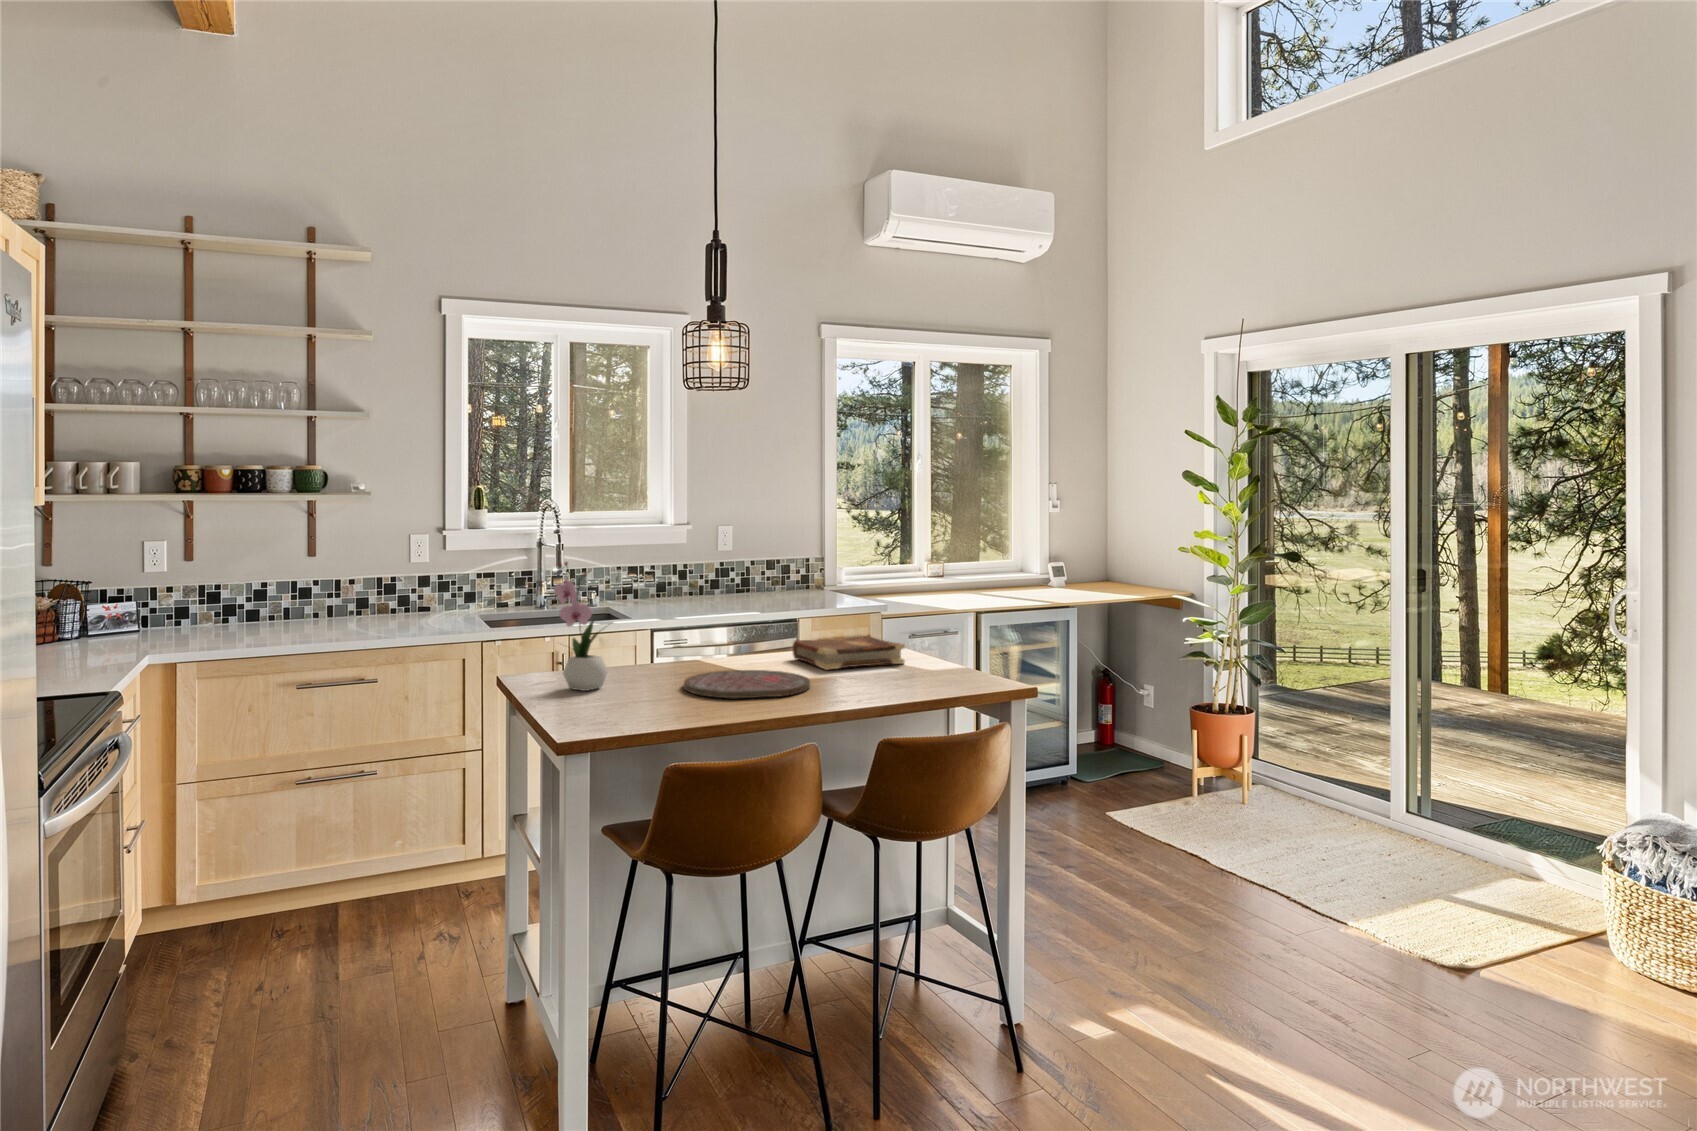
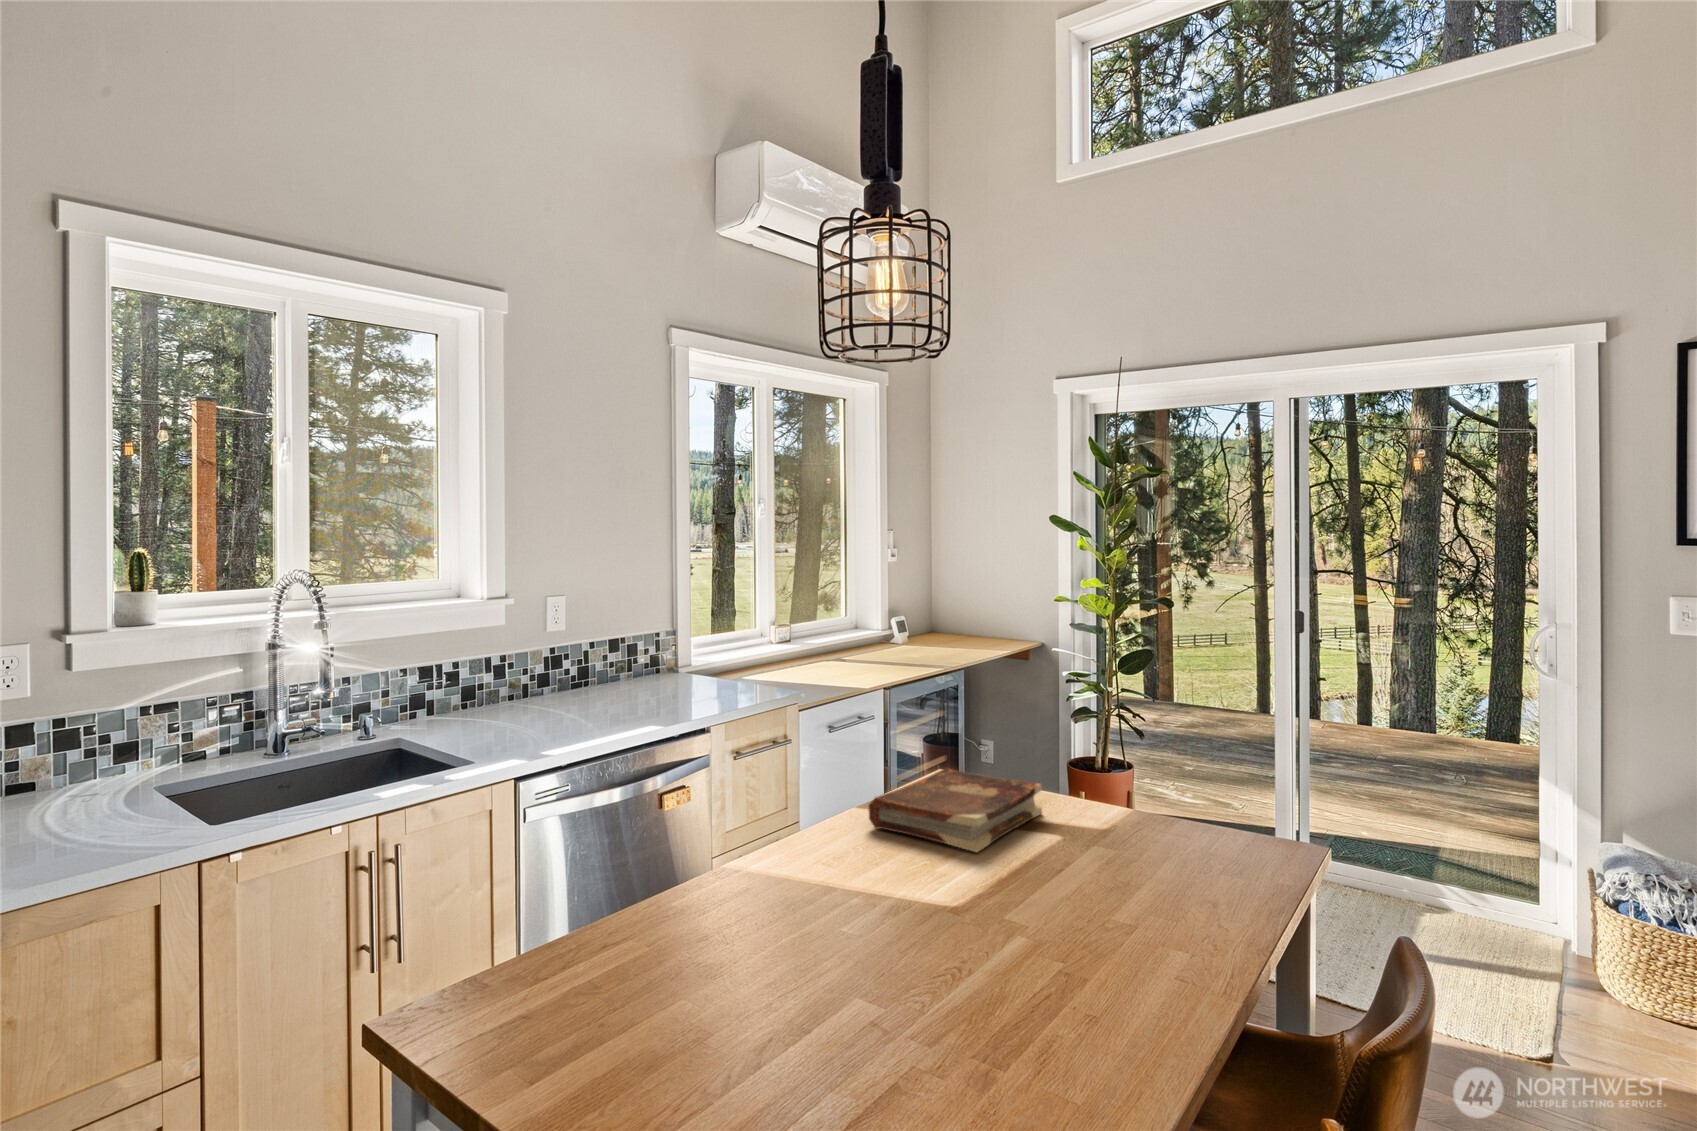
flower arrangement: present [554,562,608,691] -> none [584,734,700,1037]
cutting board: present [684,670,810,698] -> none [824,877,1071,997]

